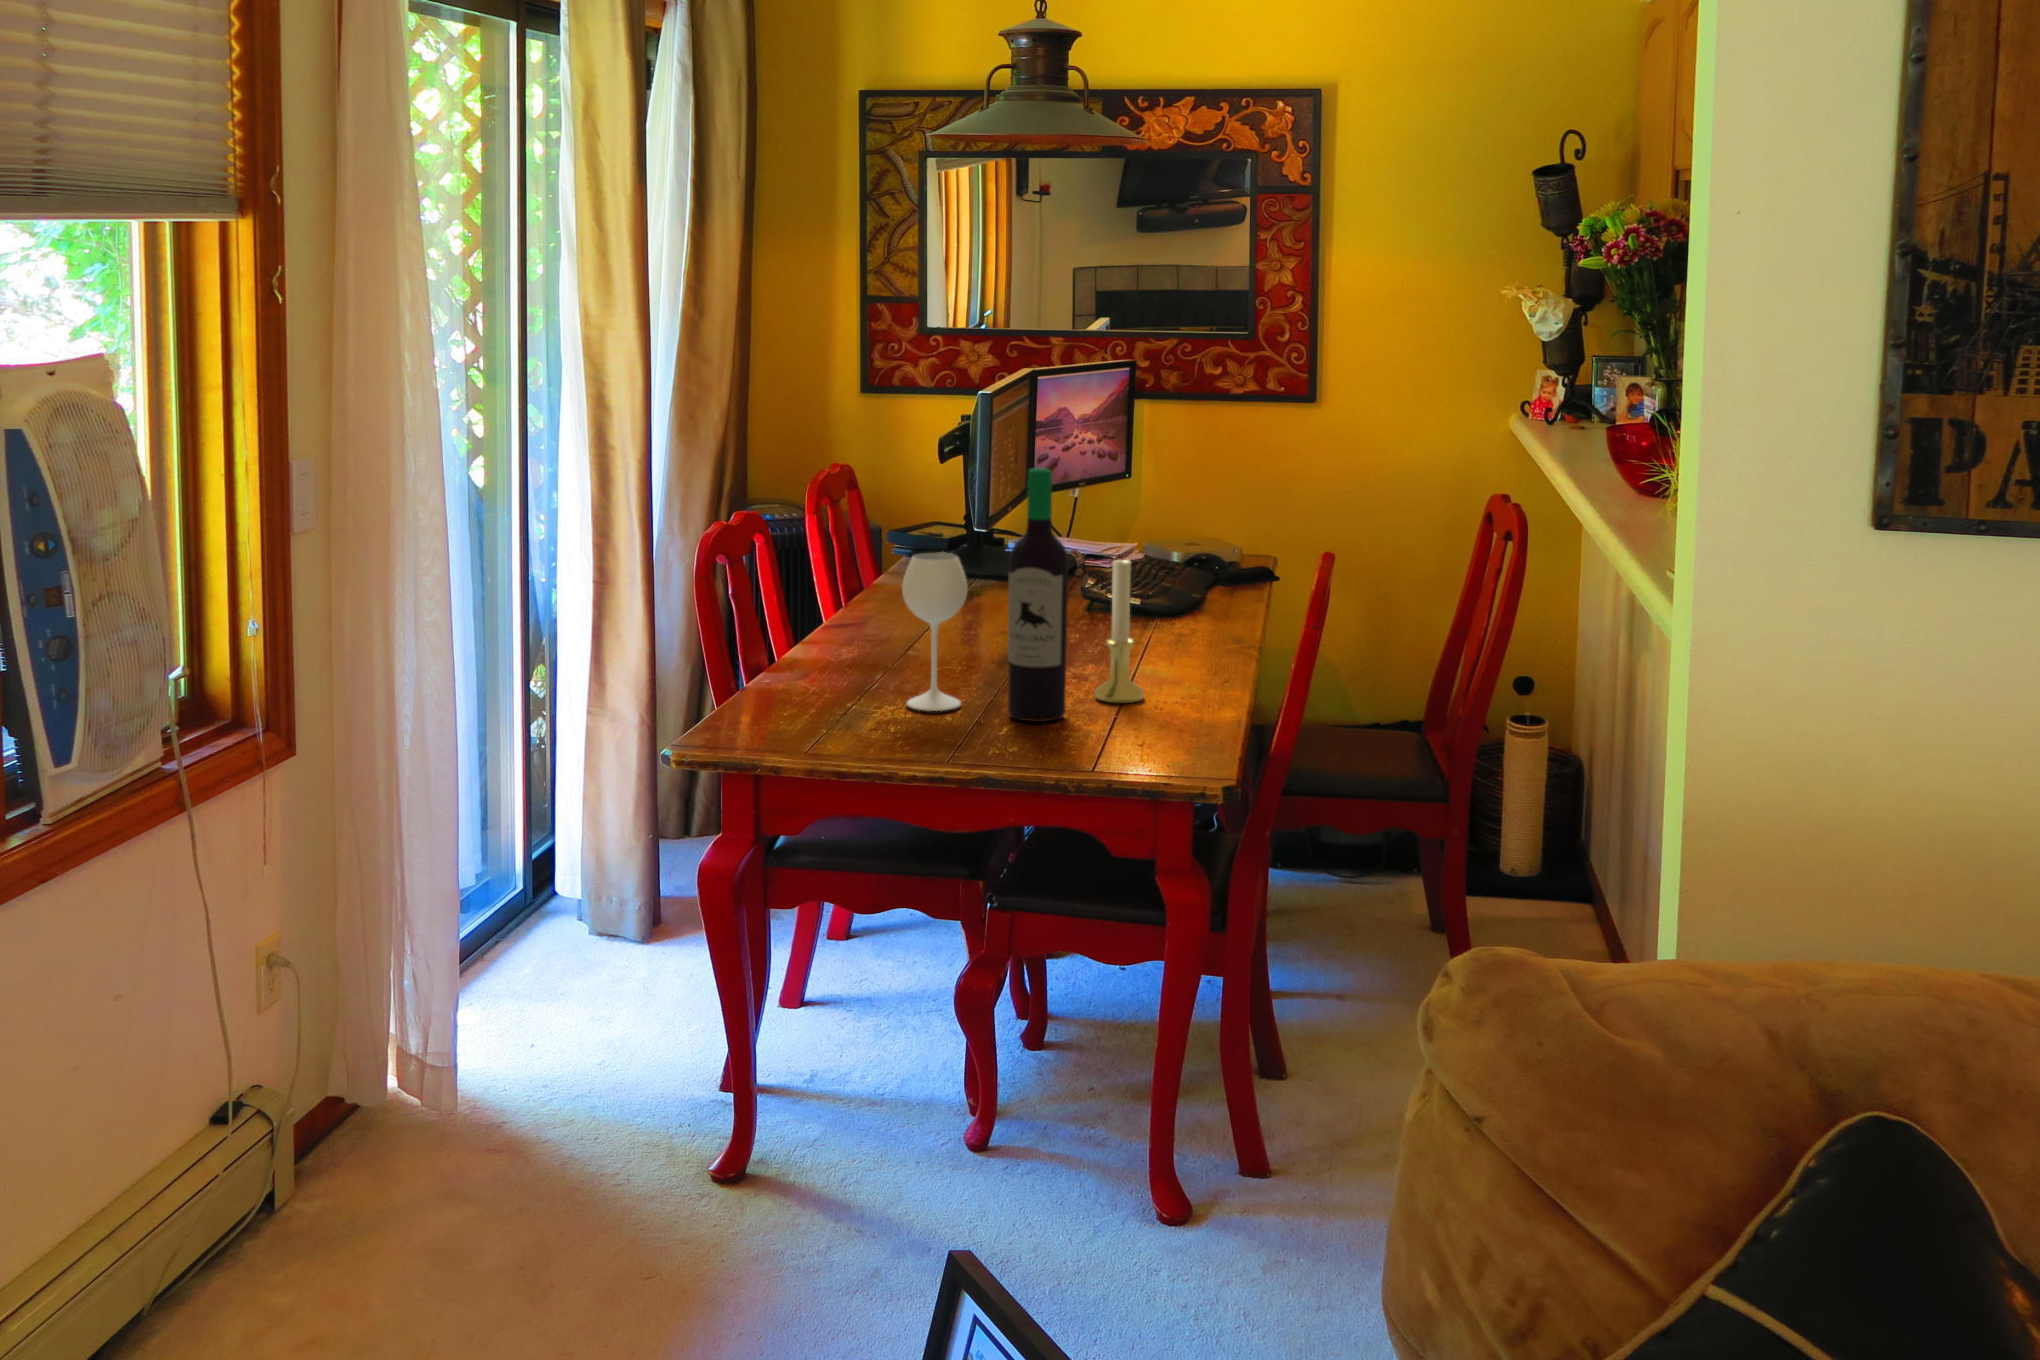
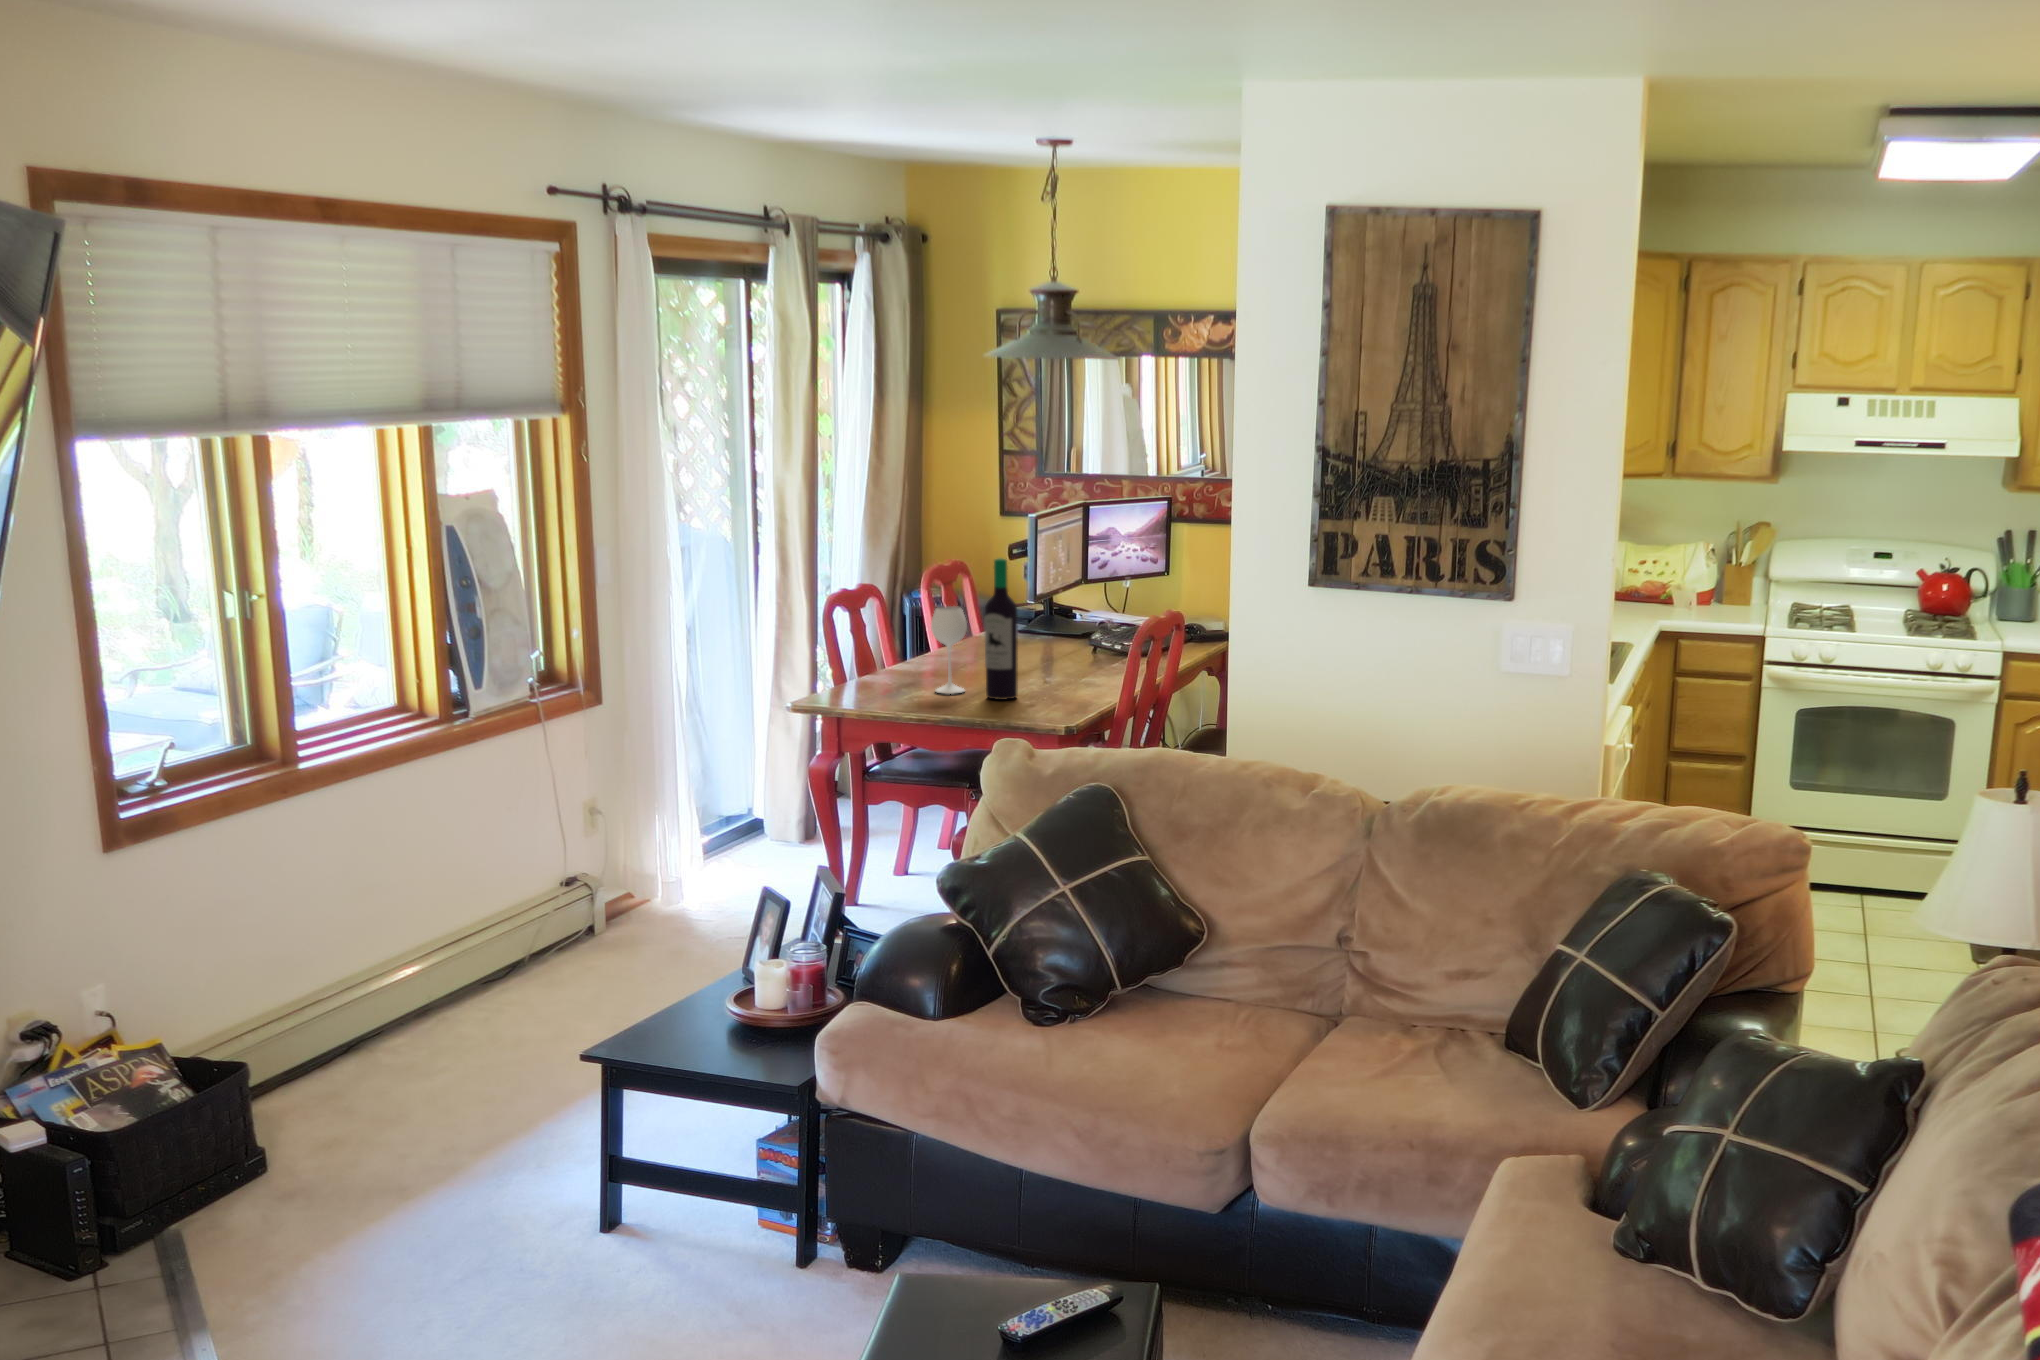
candle holder: present [1095,560,1144,703] -> none [1043,610,1071,694]

